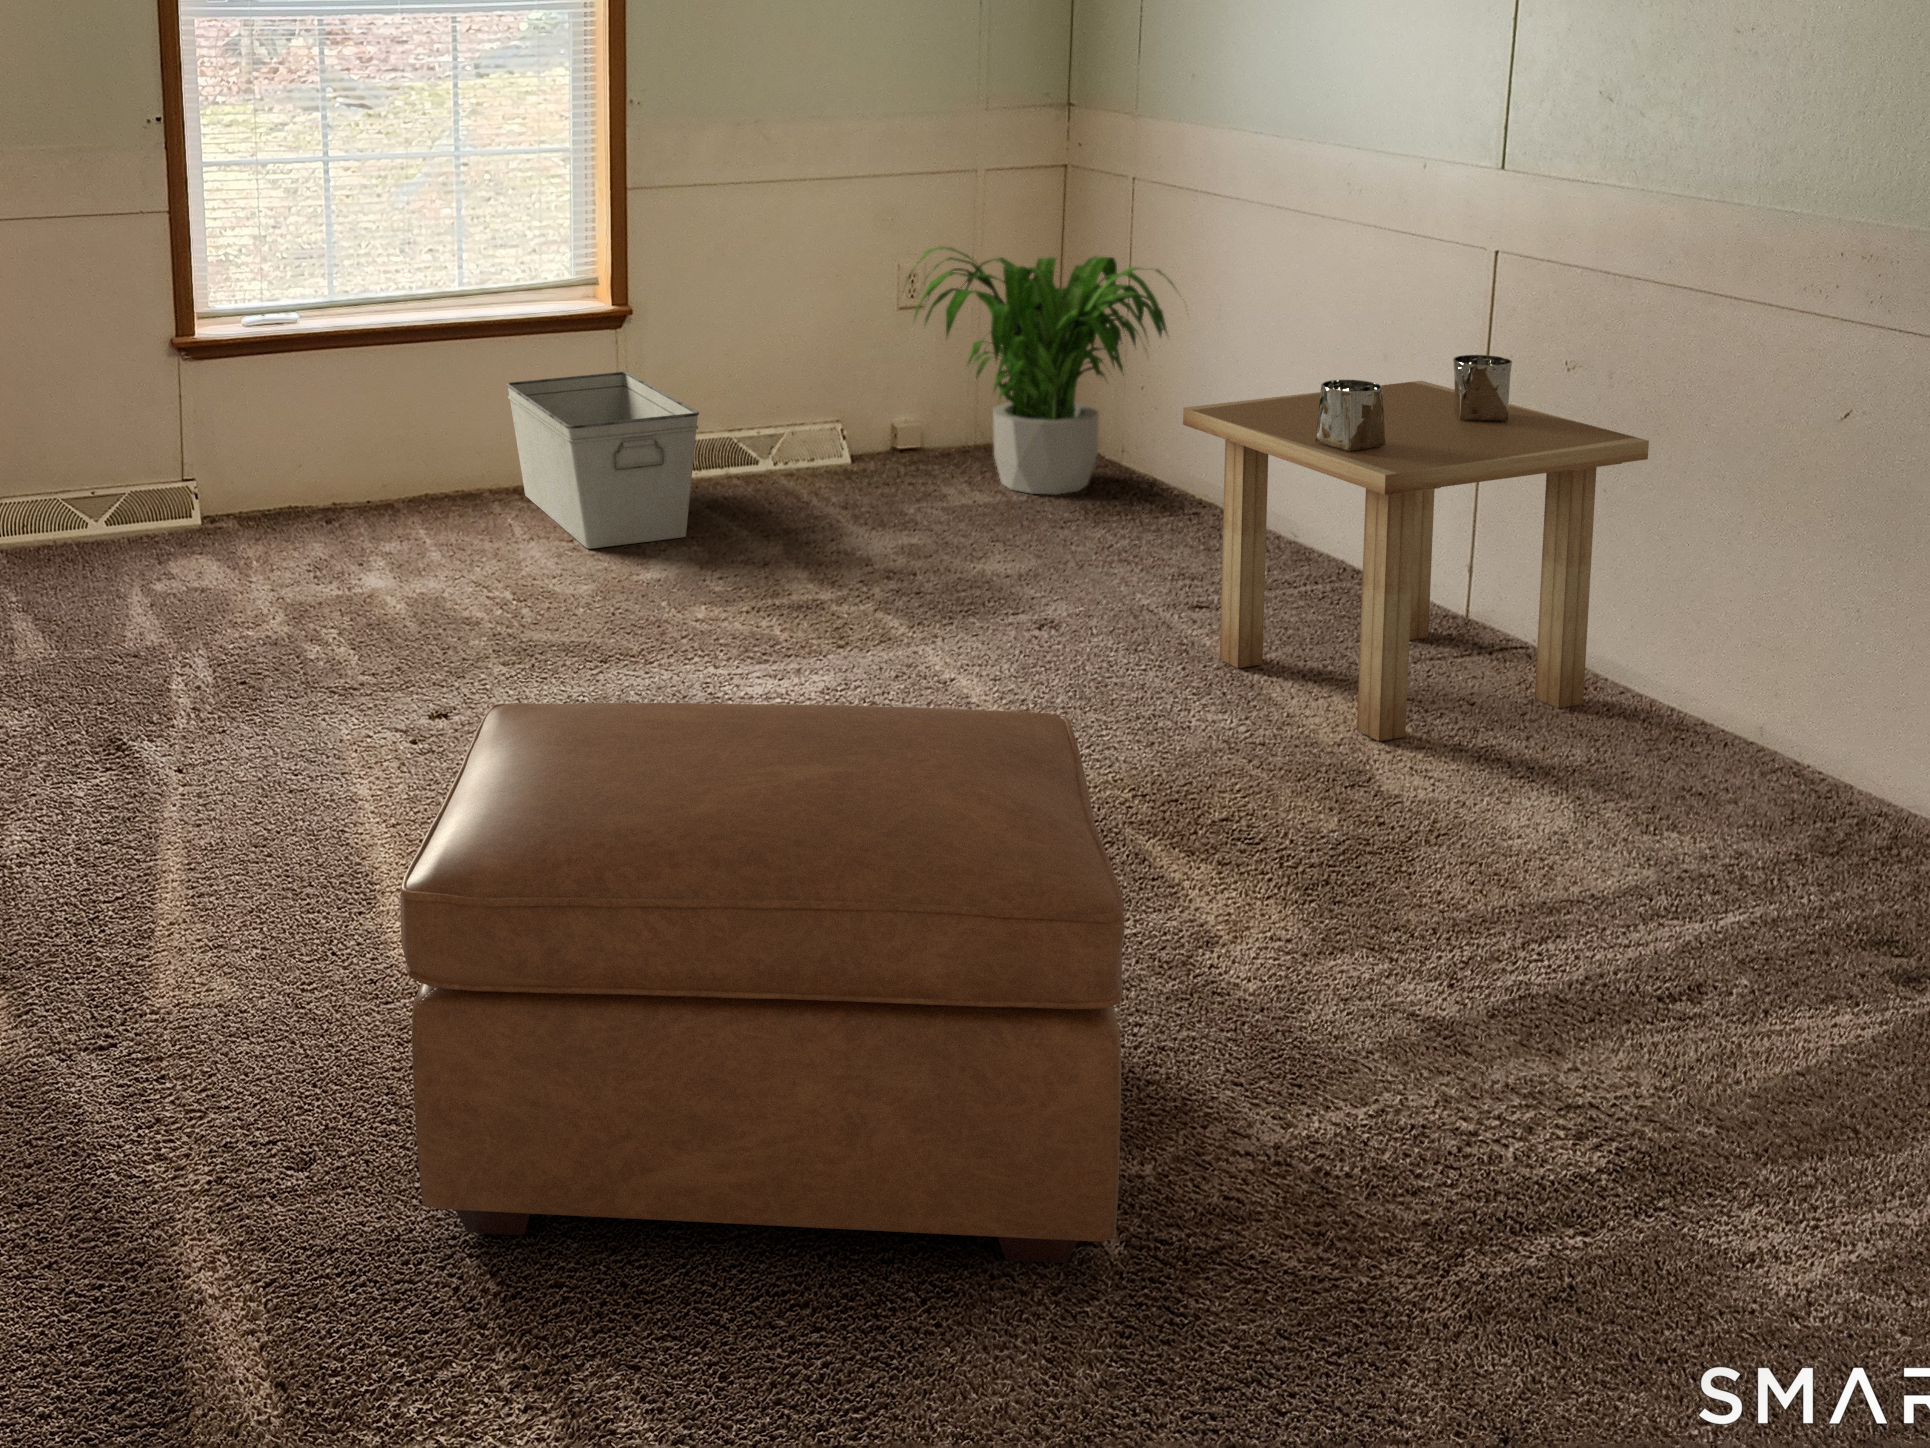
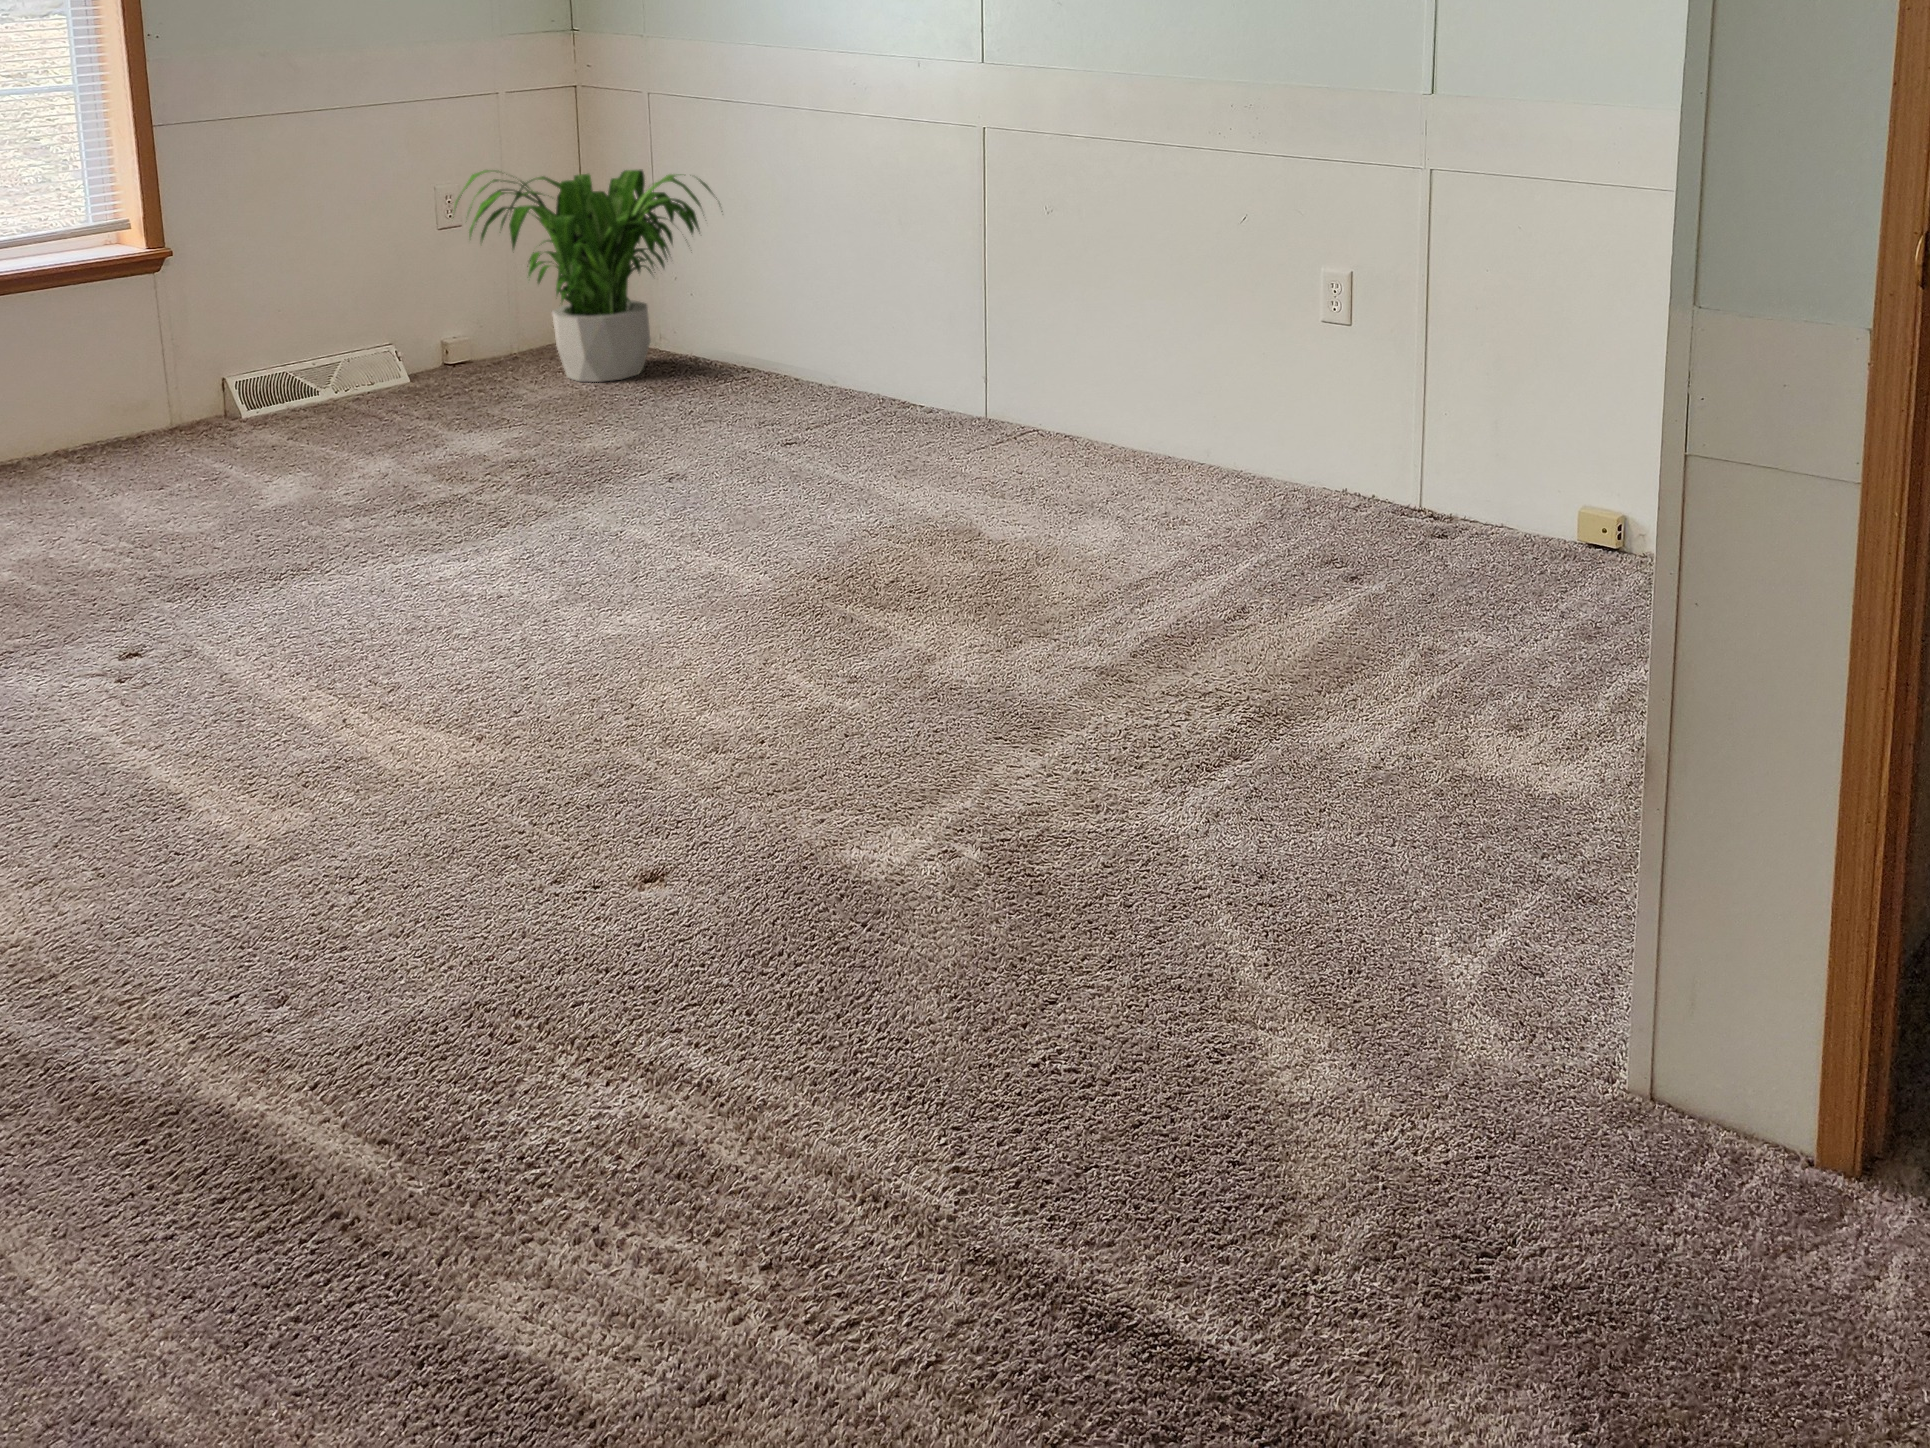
side table: present [1183,355,1649,741] -> none [782,211,1118,508]
storage bin: present [507,372,699,549] -> none [40,317,287,490]
ottoman: present [400,703,1125,1263] -> none [337,495,986,1019]

